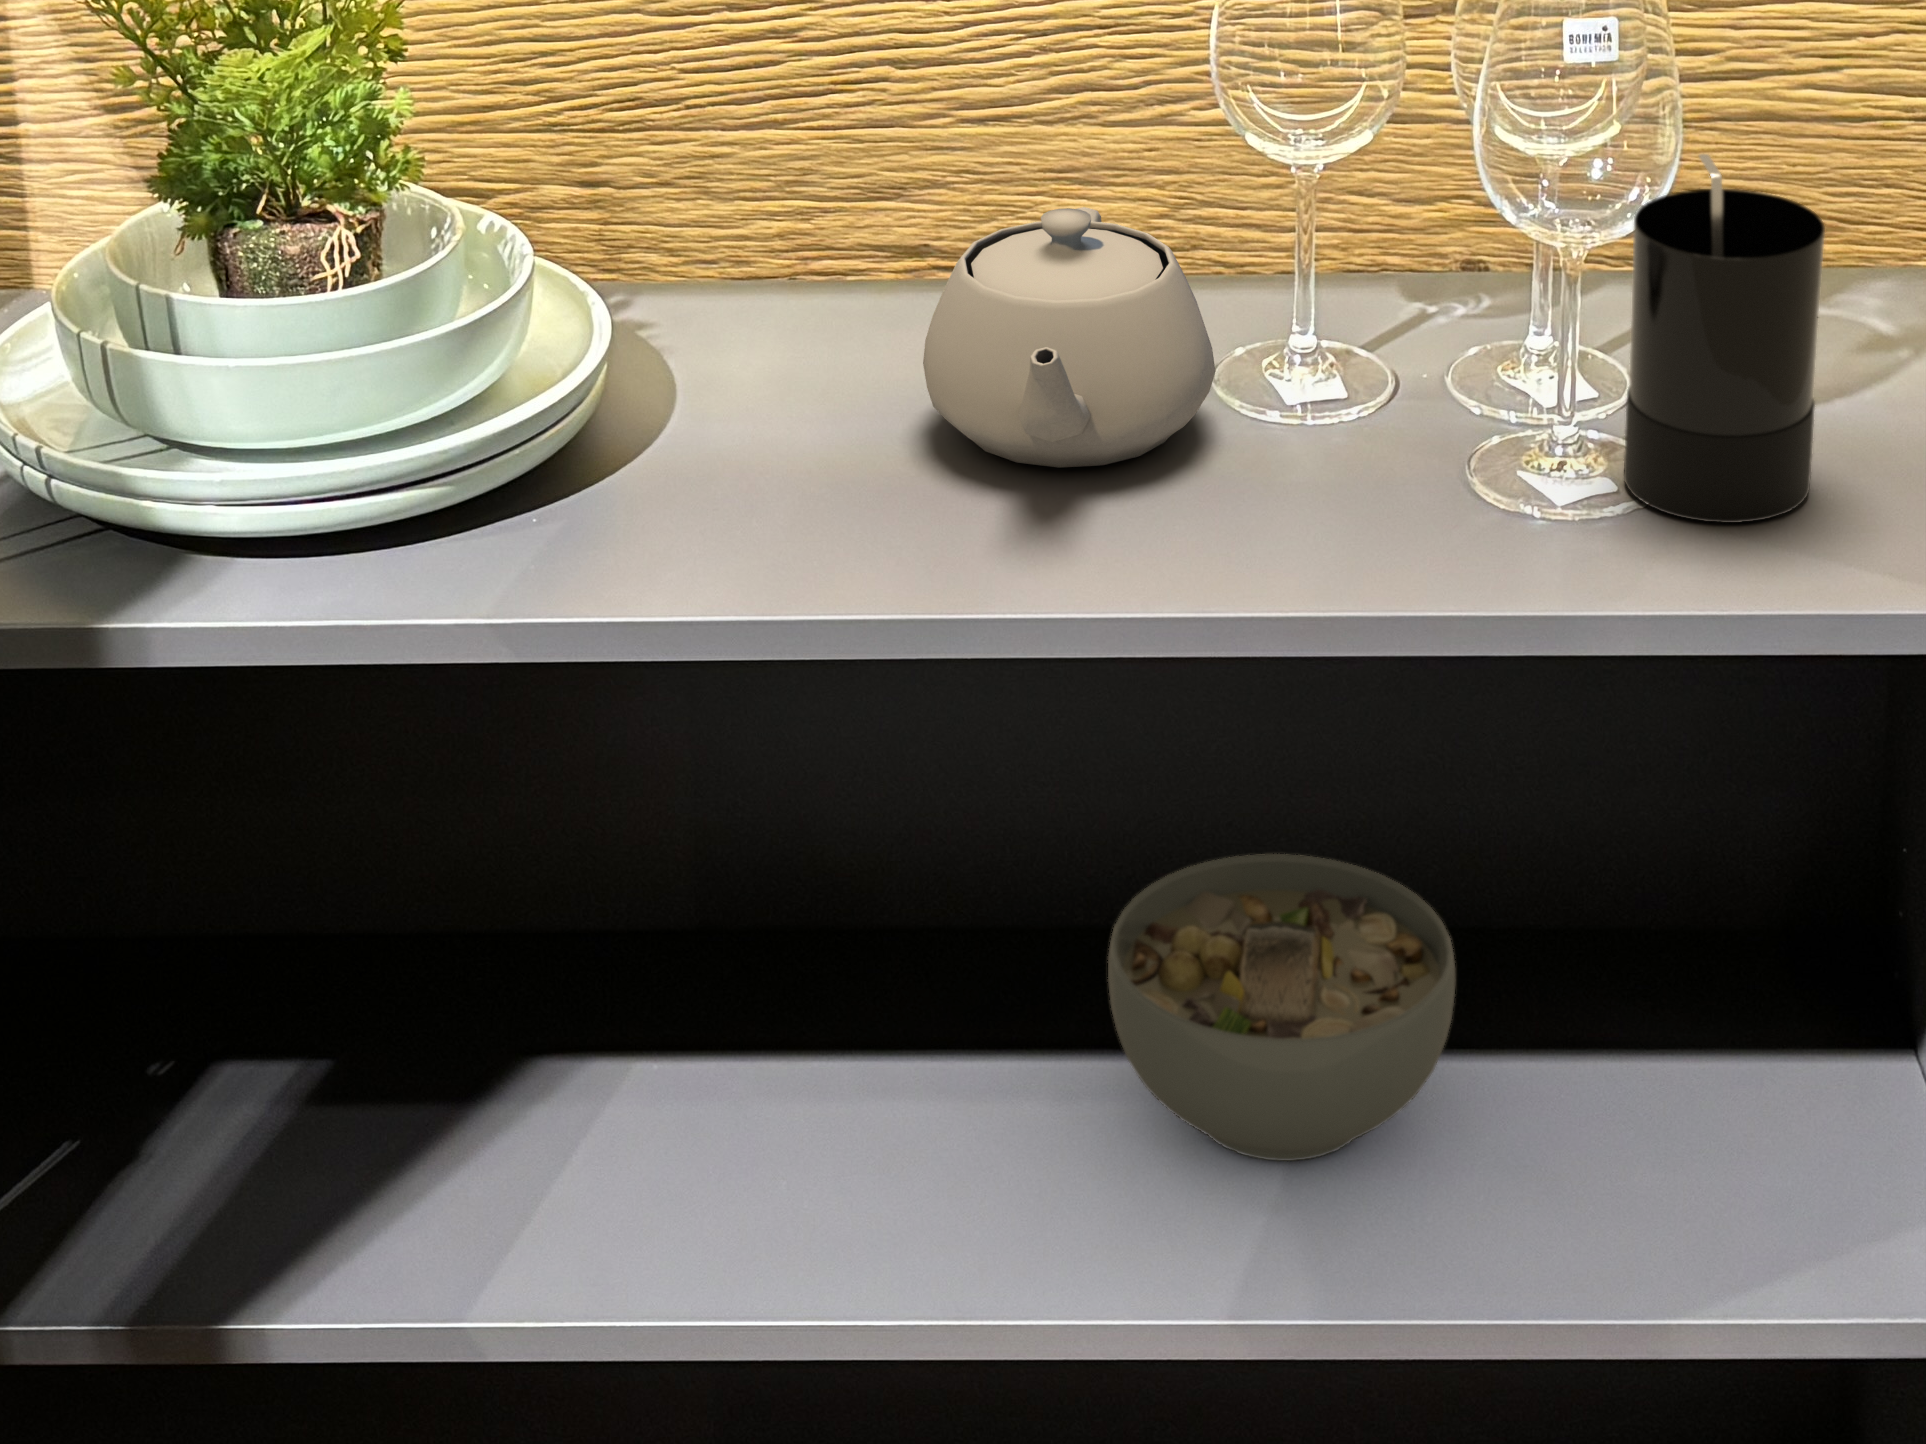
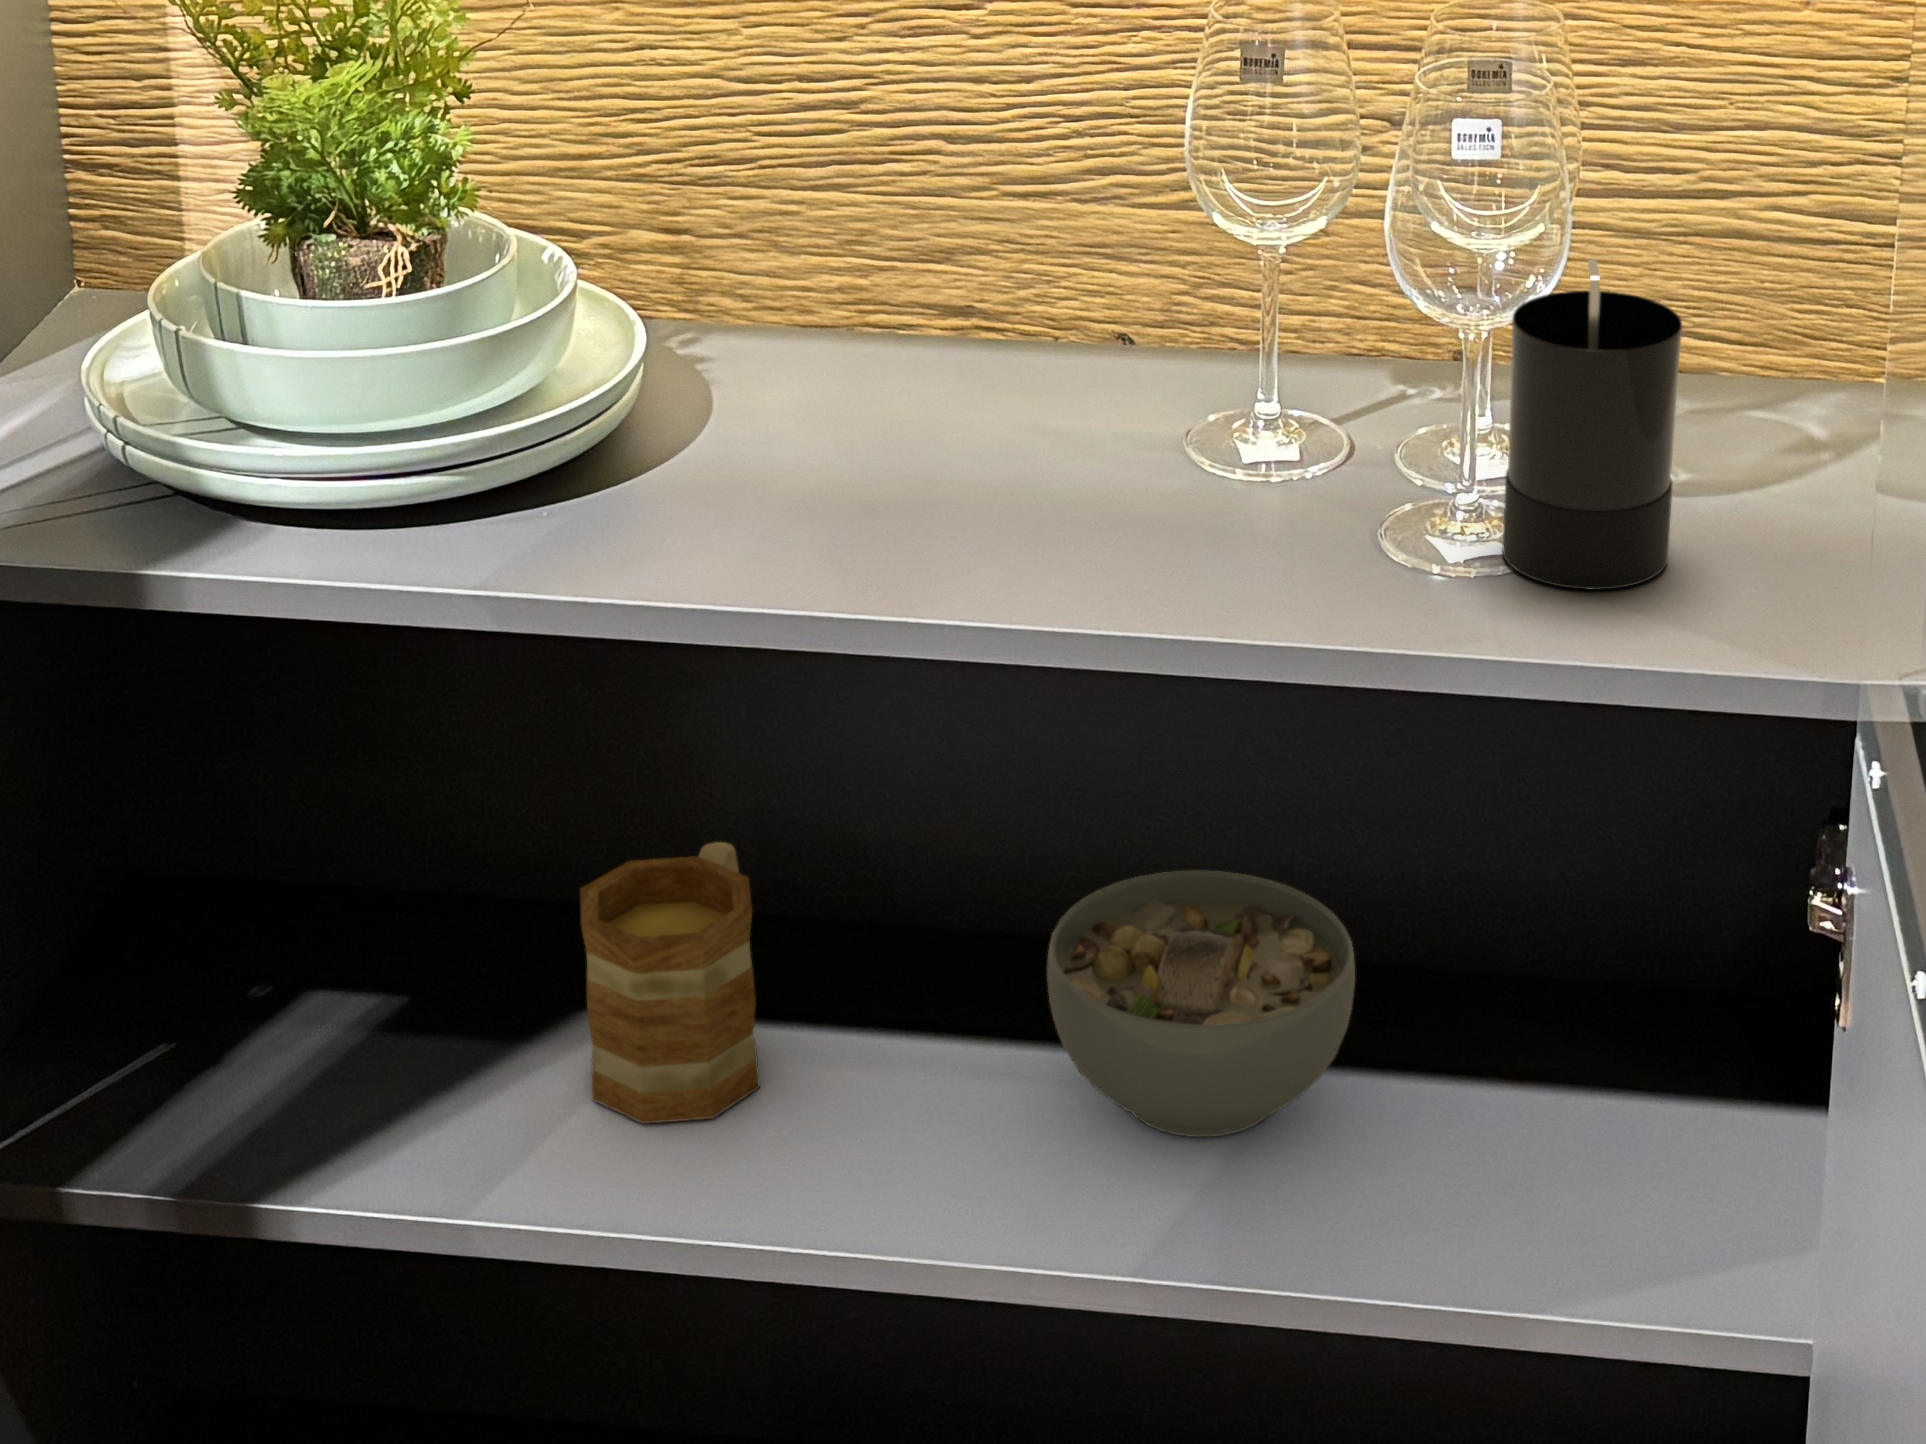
teapot: present [923,207,1215,468] -> none [902,277,1160,506]
mug: none [571,863,785,1199] -> present [580,842,760,1124]

